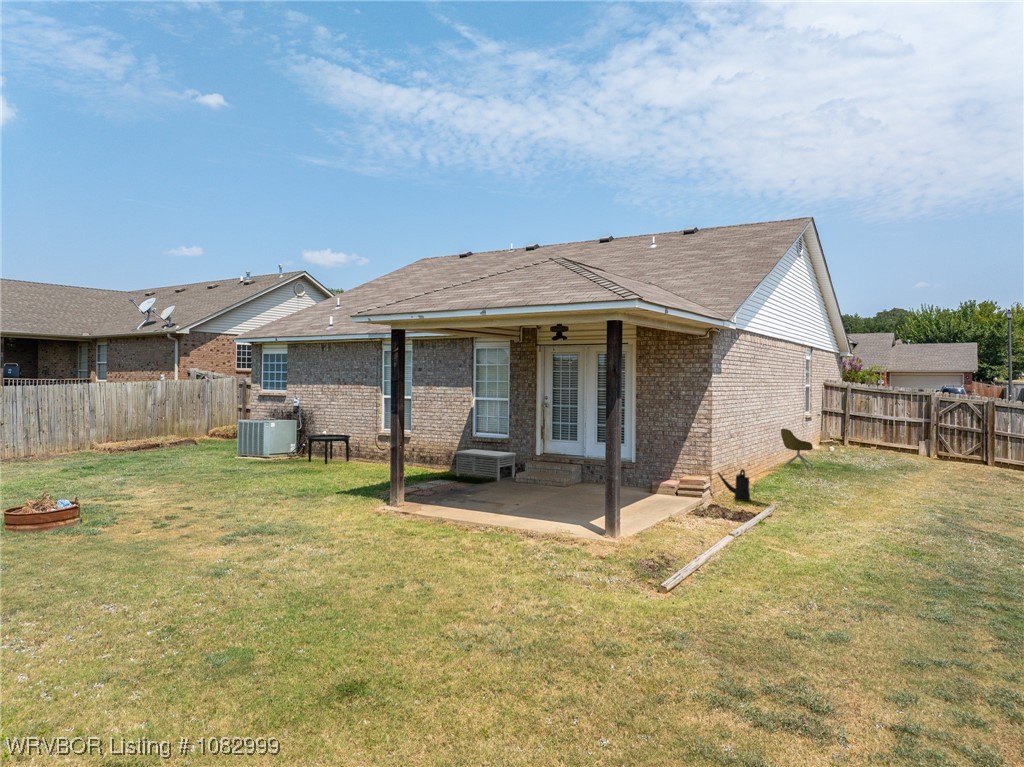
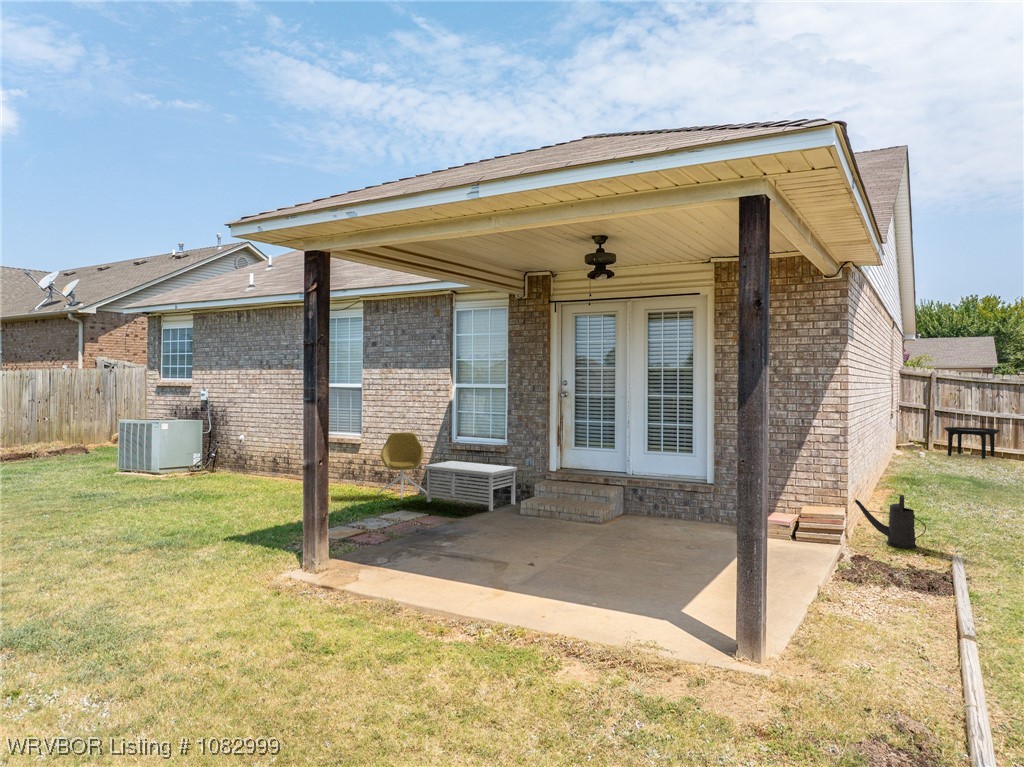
chair: present [781,429,813,469] -> present [377,432,427,500]
round table: present [307,434,351,464] -> present [944,427,1000,459]

